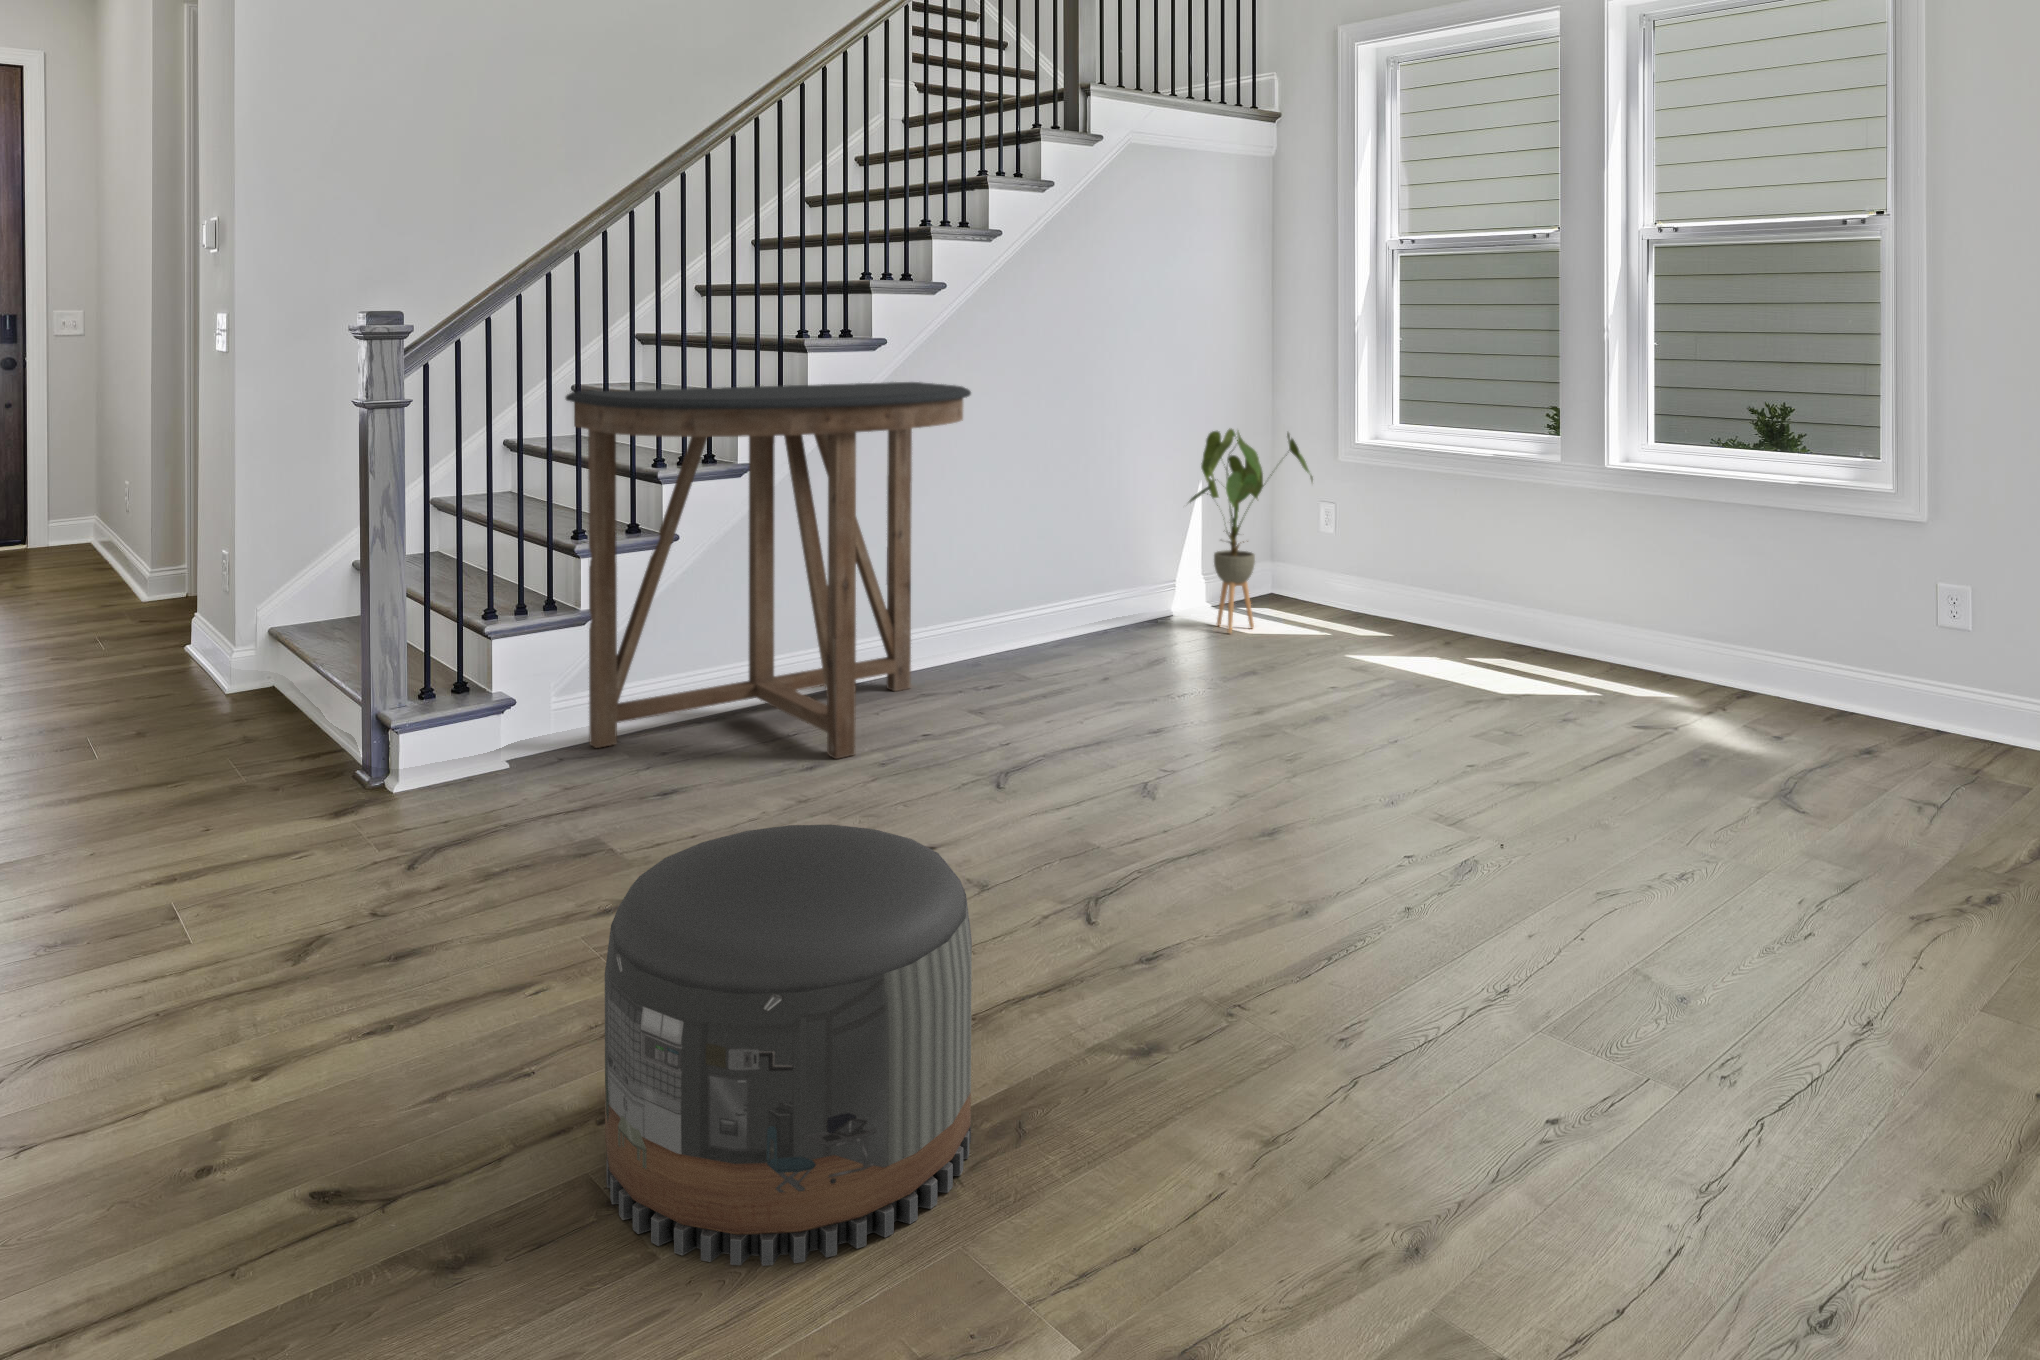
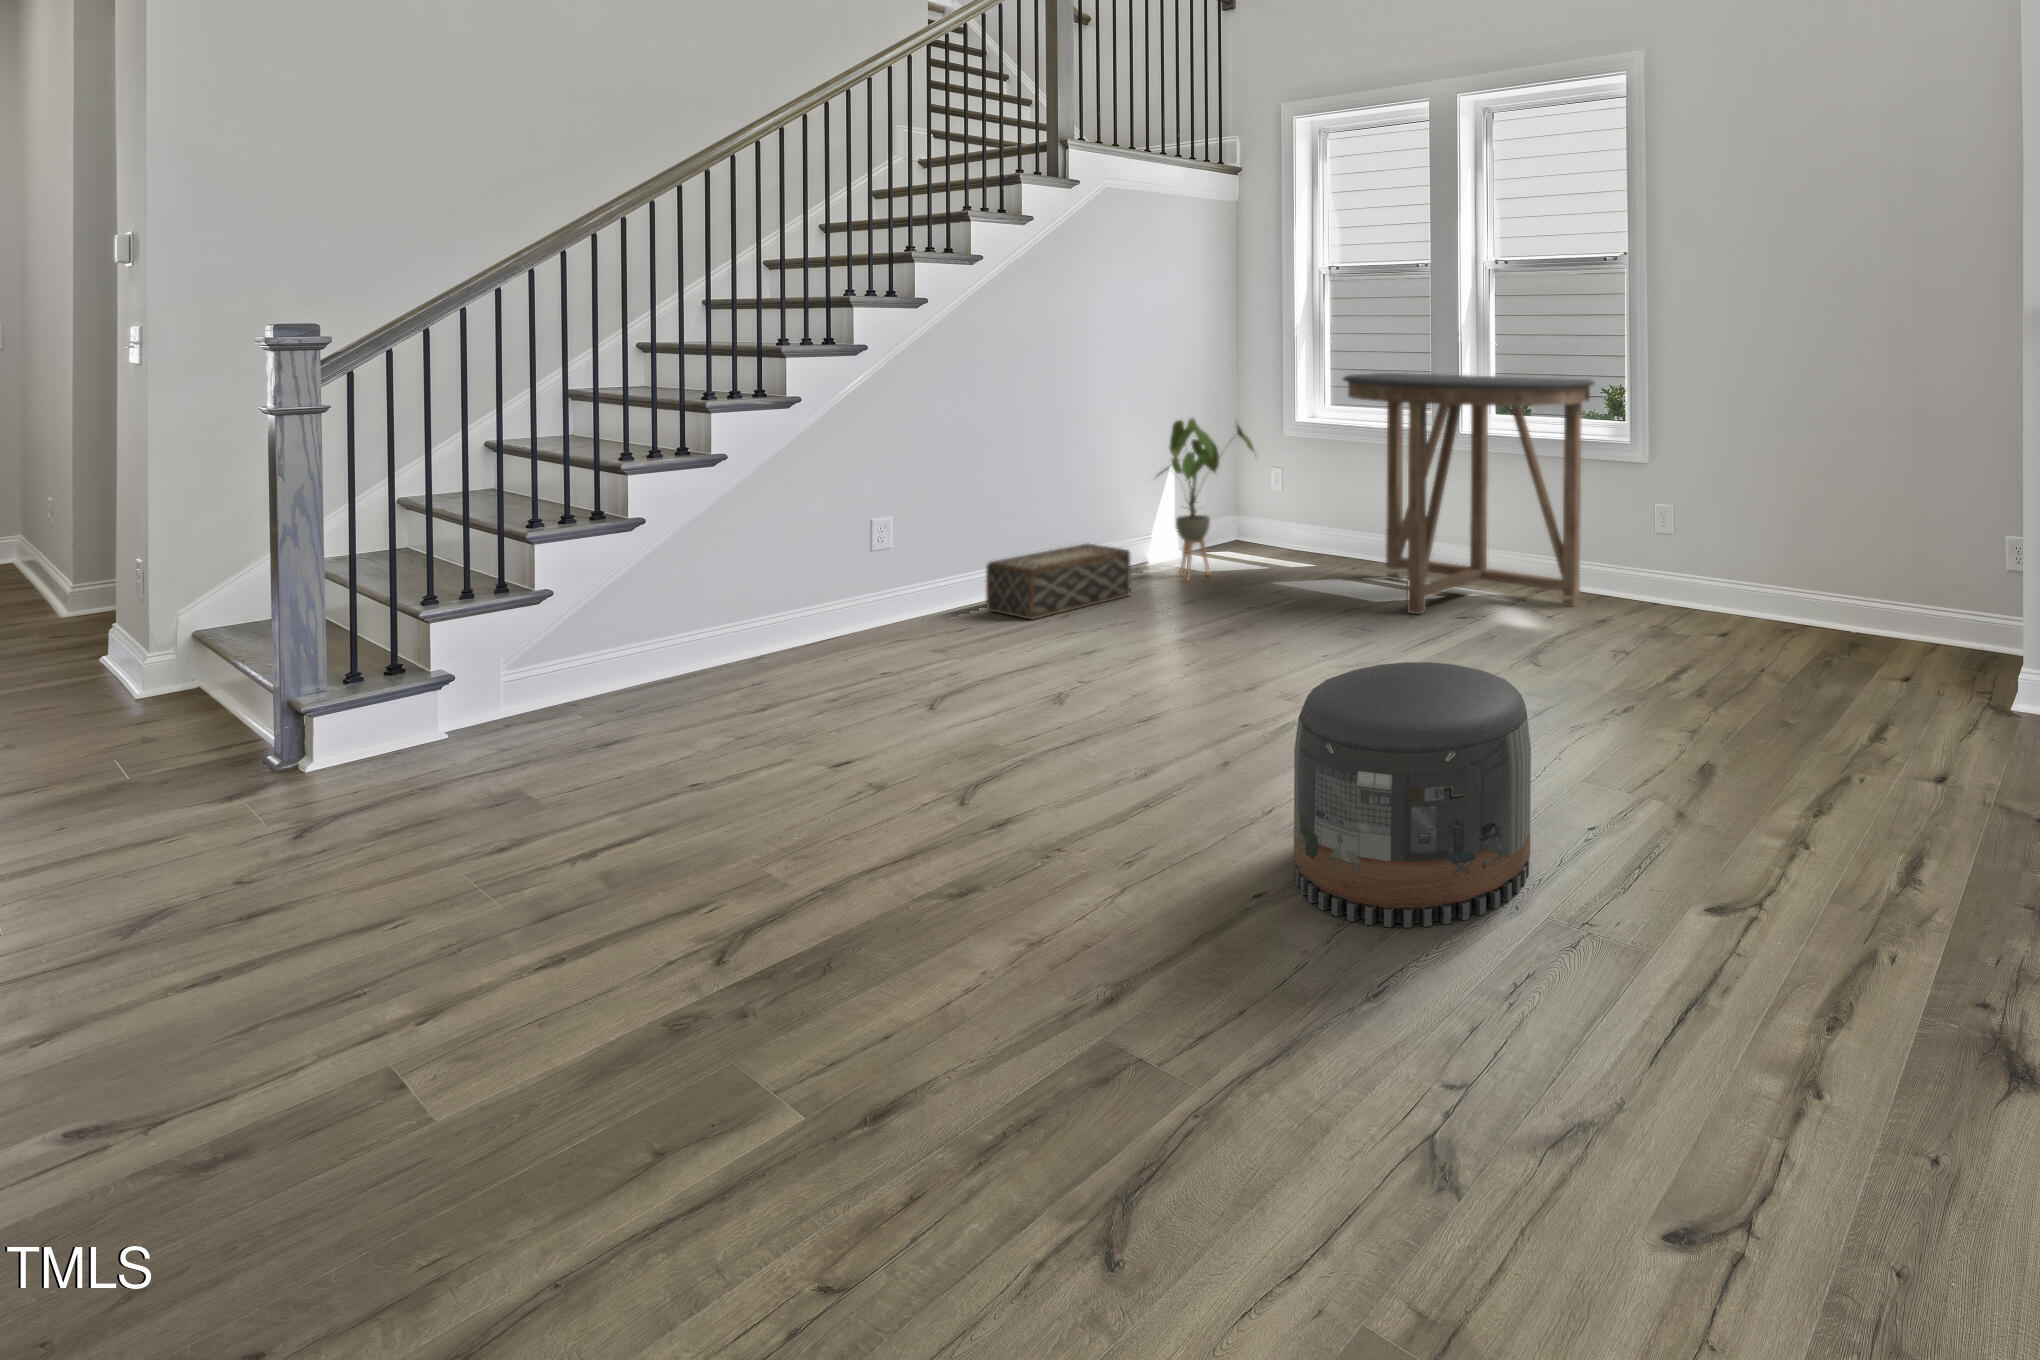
console table: present [566,382,971,759] -> present [1343,373,1594,615]
woven basket: none [1007,580,1168,672] -> present [986,544,1131,619]
pouf: present [605,825,972,1265] -> present [1294,662,1531,927]

